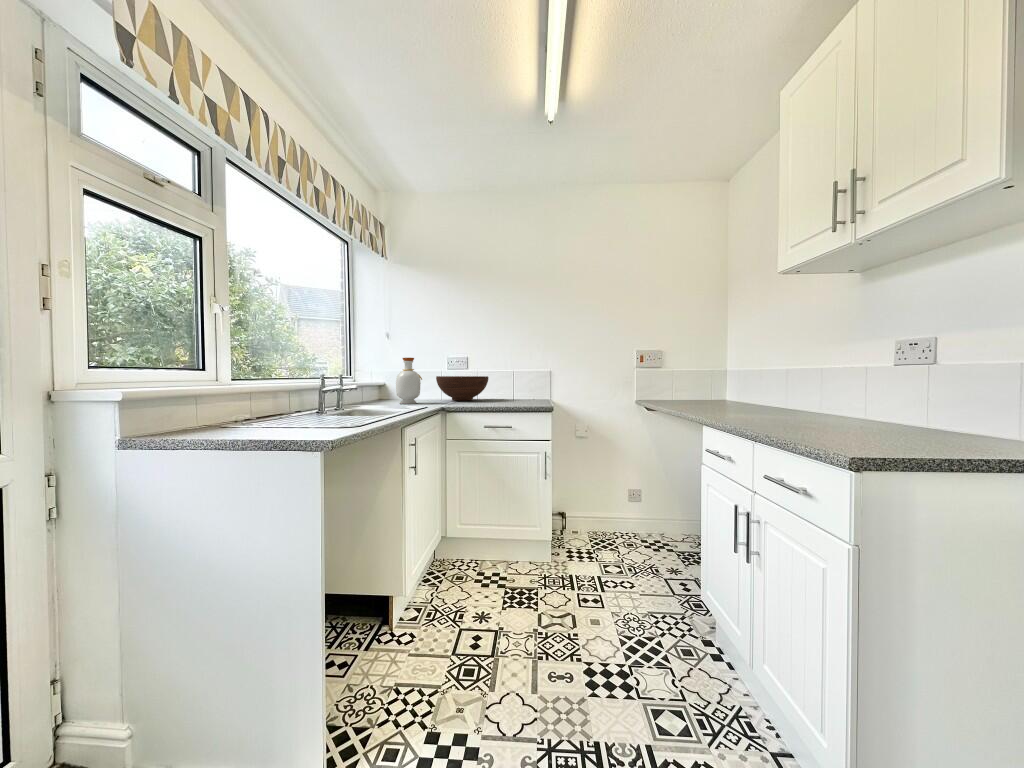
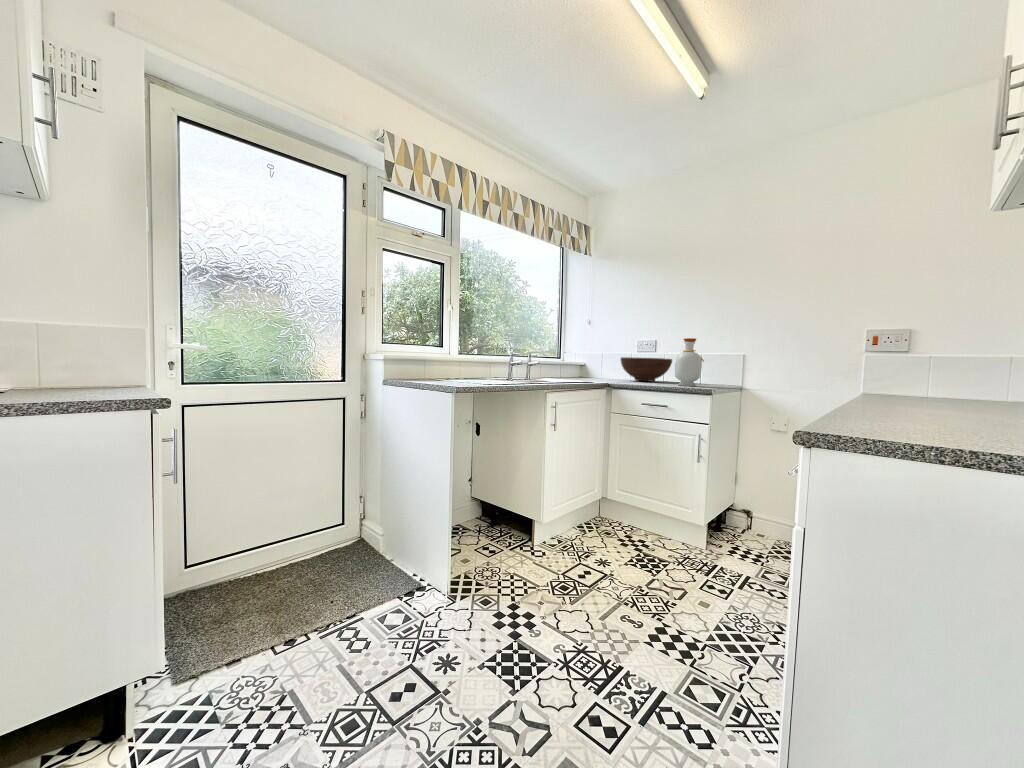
bottle: present [396,358,422,404] -> present [675,338,704,386]

